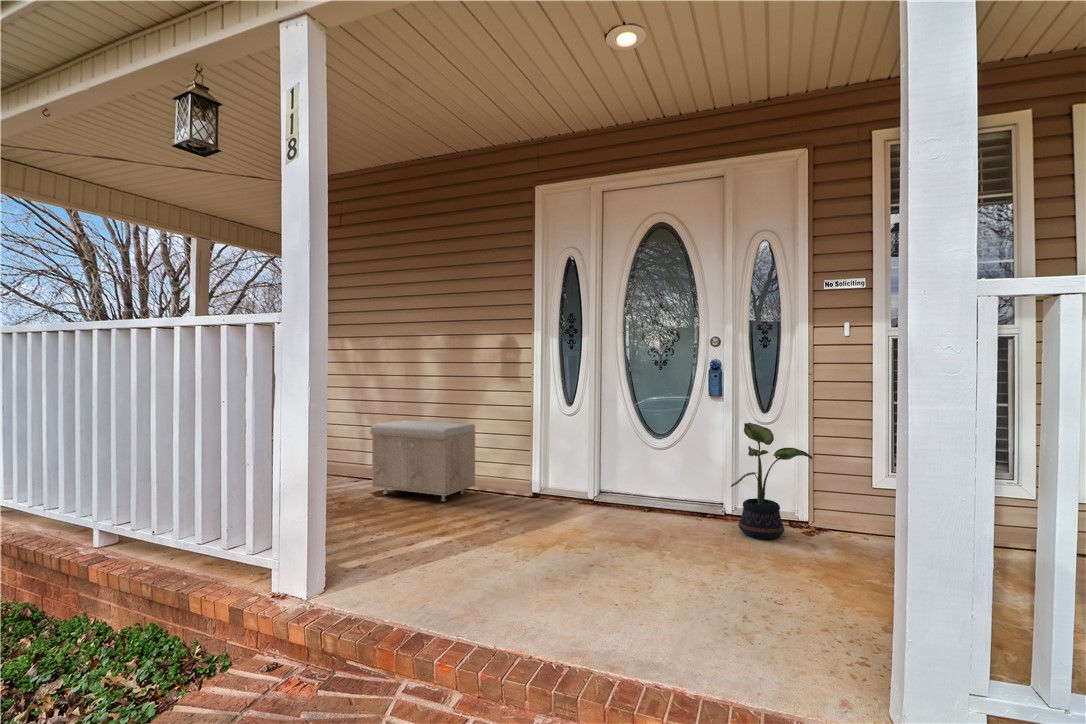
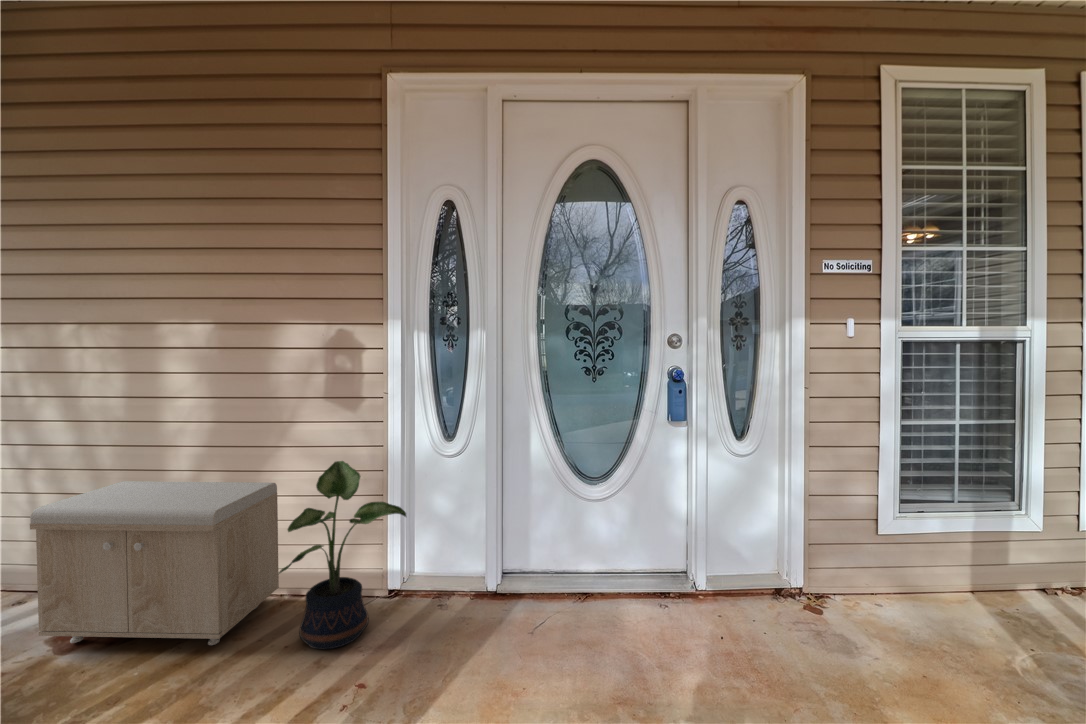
potted plant: present [731,423,812,539] -> present [279,461,406,649]

